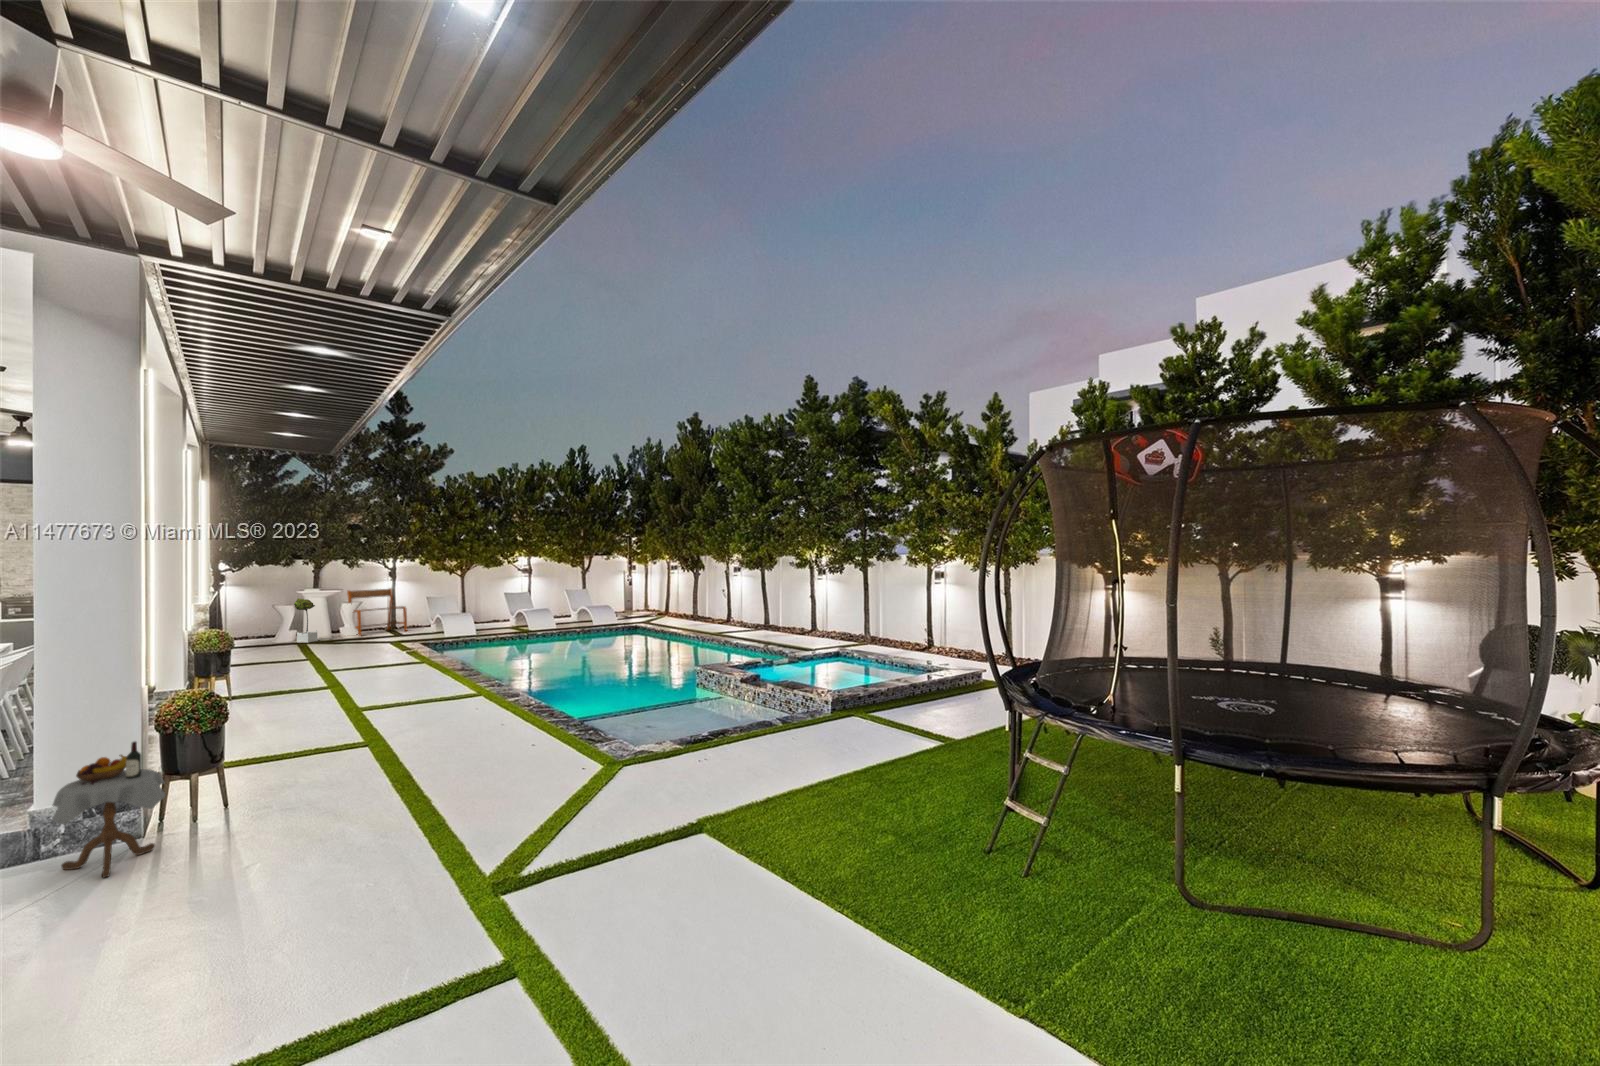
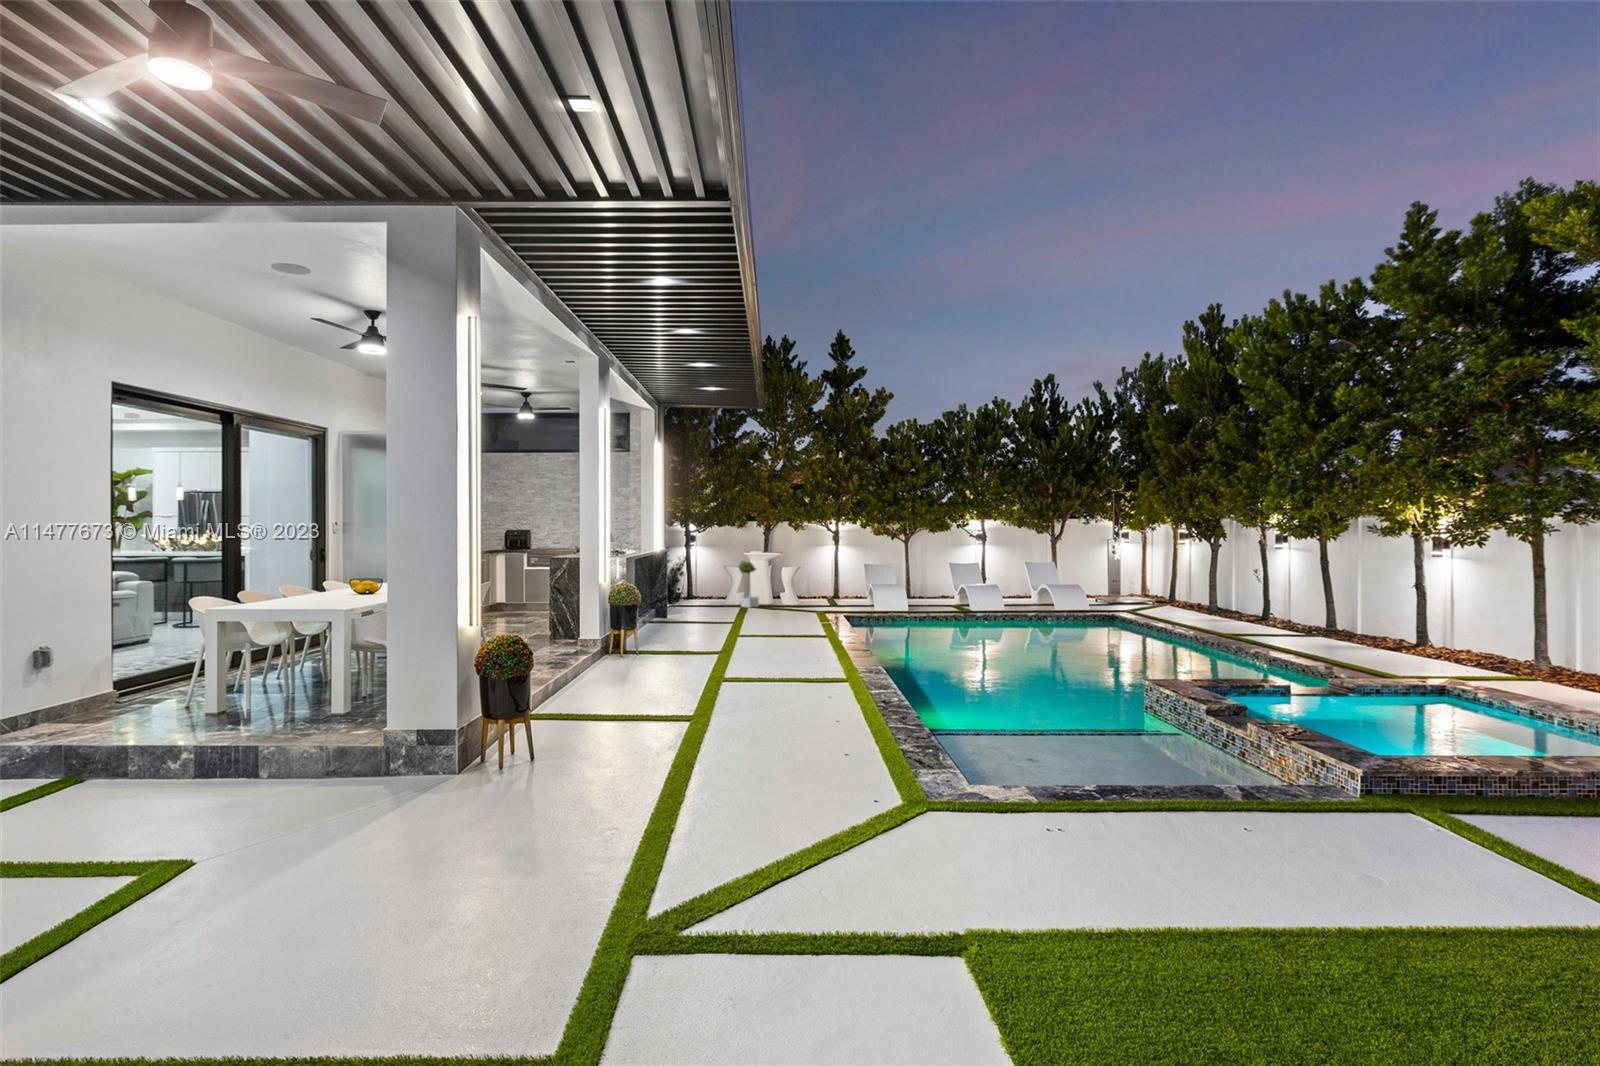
bench: present [347,588,407,636] -> none [787,554,846,605]
side table: present [52,742,165,878] -> none [343,680,437,812]

